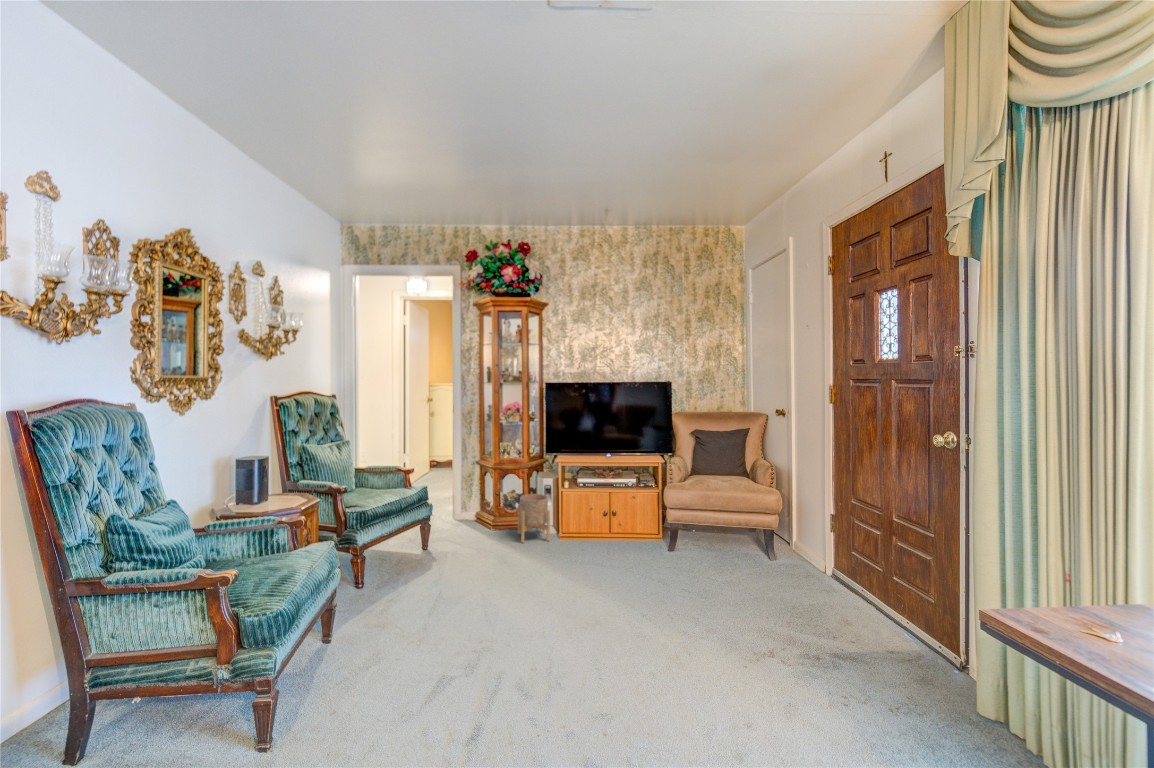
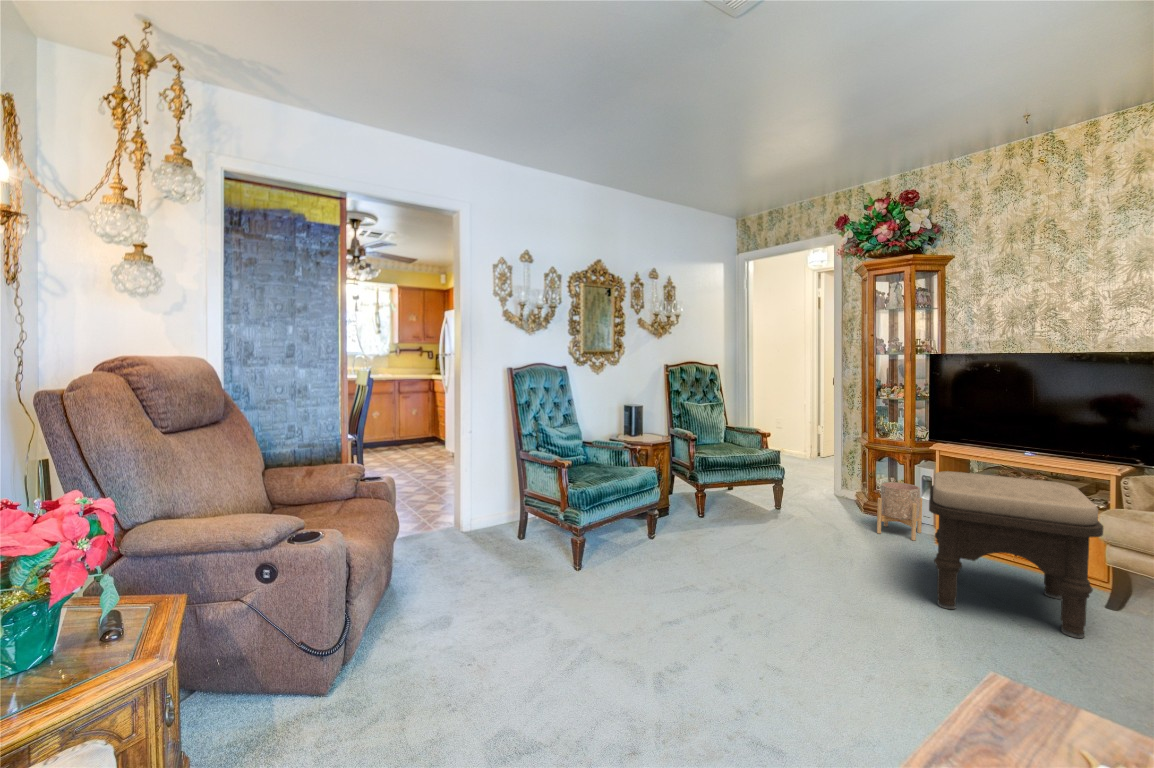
ottoman: none [587,478,700,594] -> present [929,471,1103,638]

